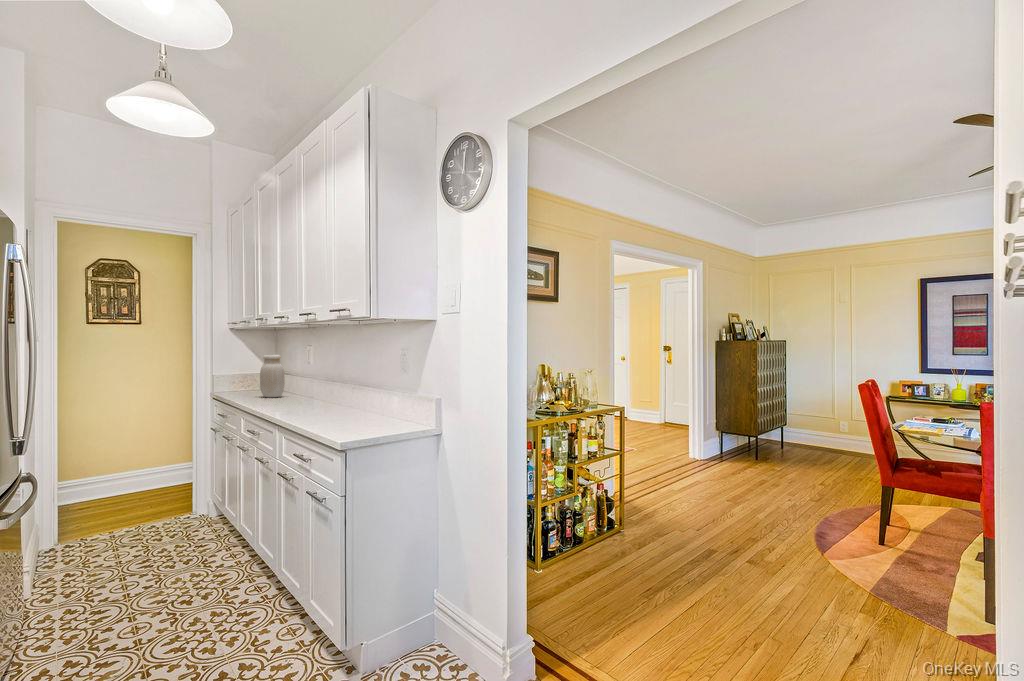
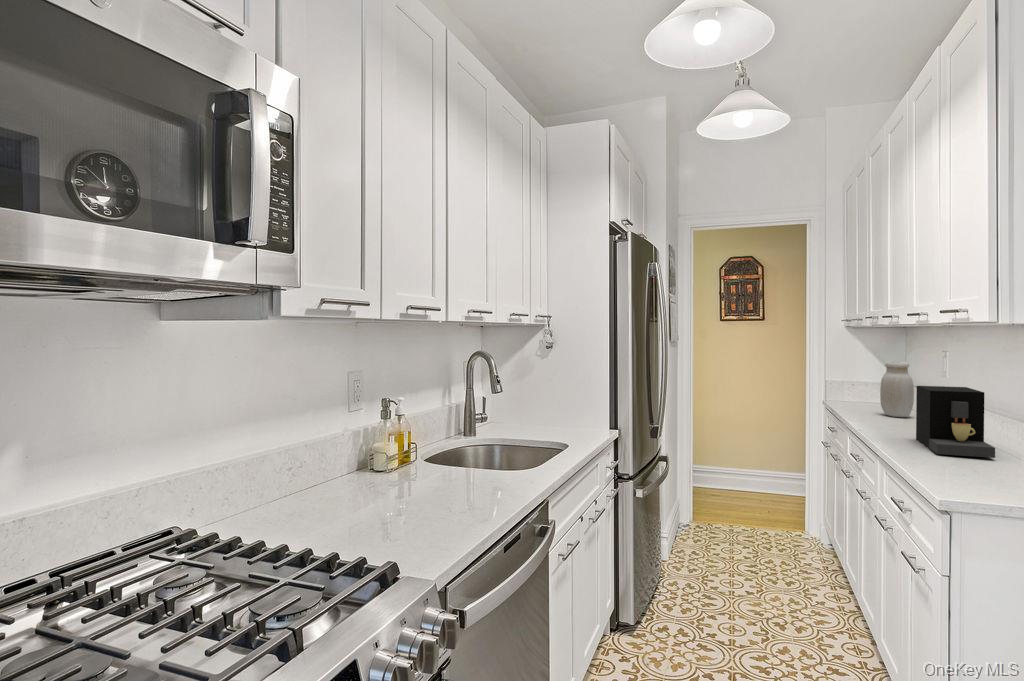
coffee maker: none [295,367,349,415] -> present [916,386,995,458]

